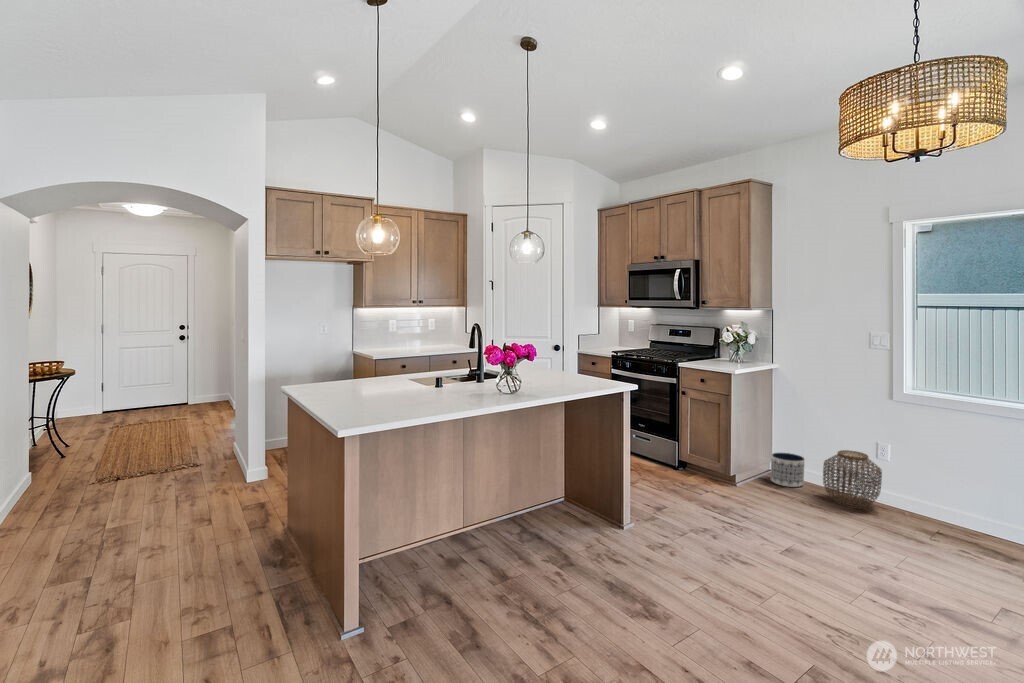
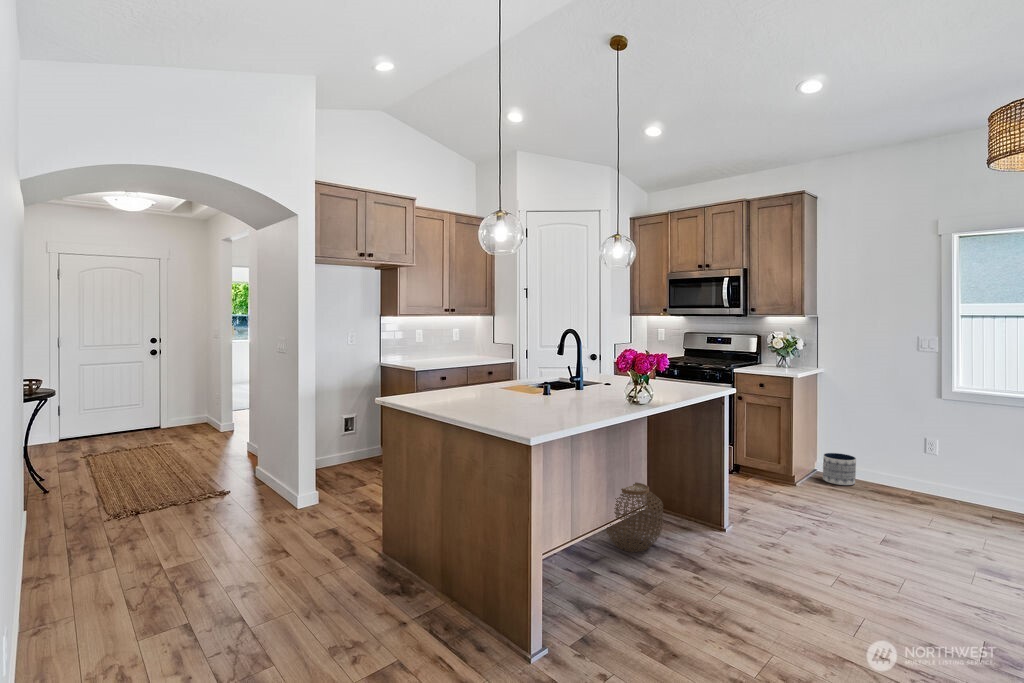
woven basket: present [823,450,882,509] -> present [606,482,663,552]

